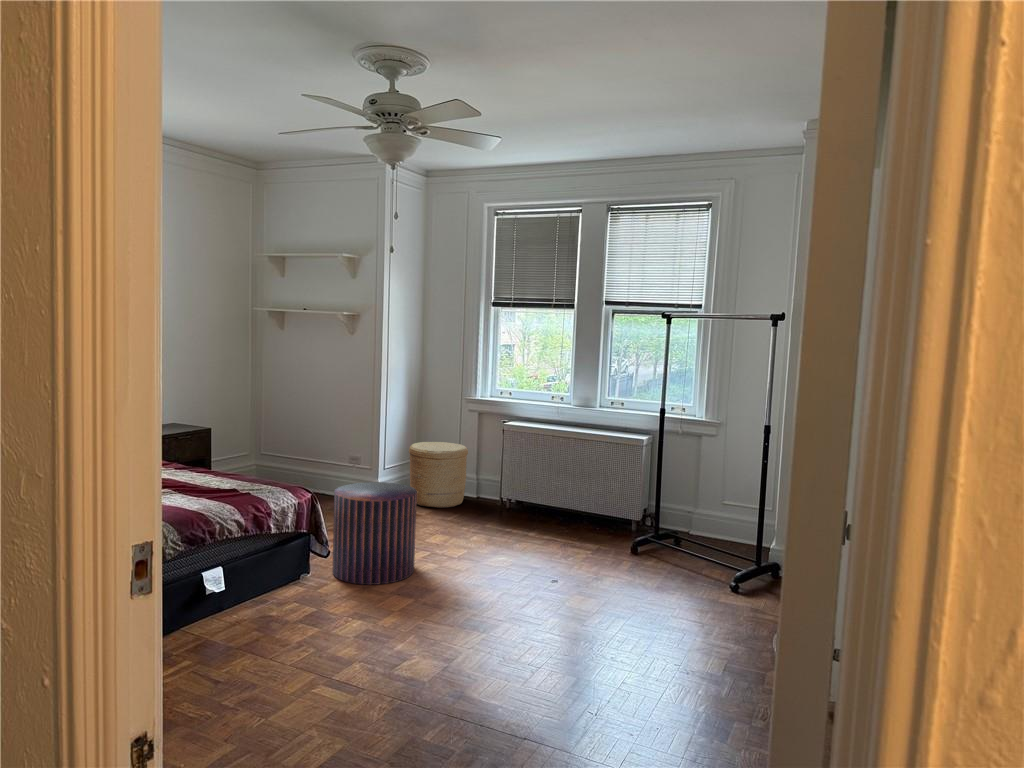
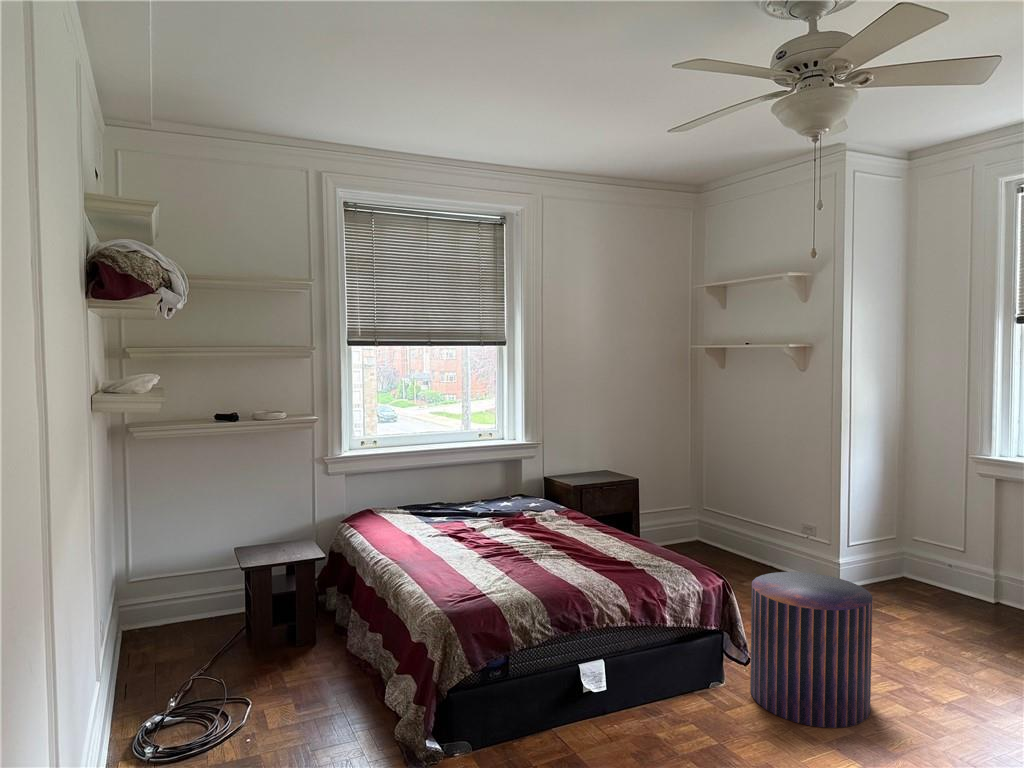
woven basket: present [409,442,468,508] -> none [883,514,977,612]

